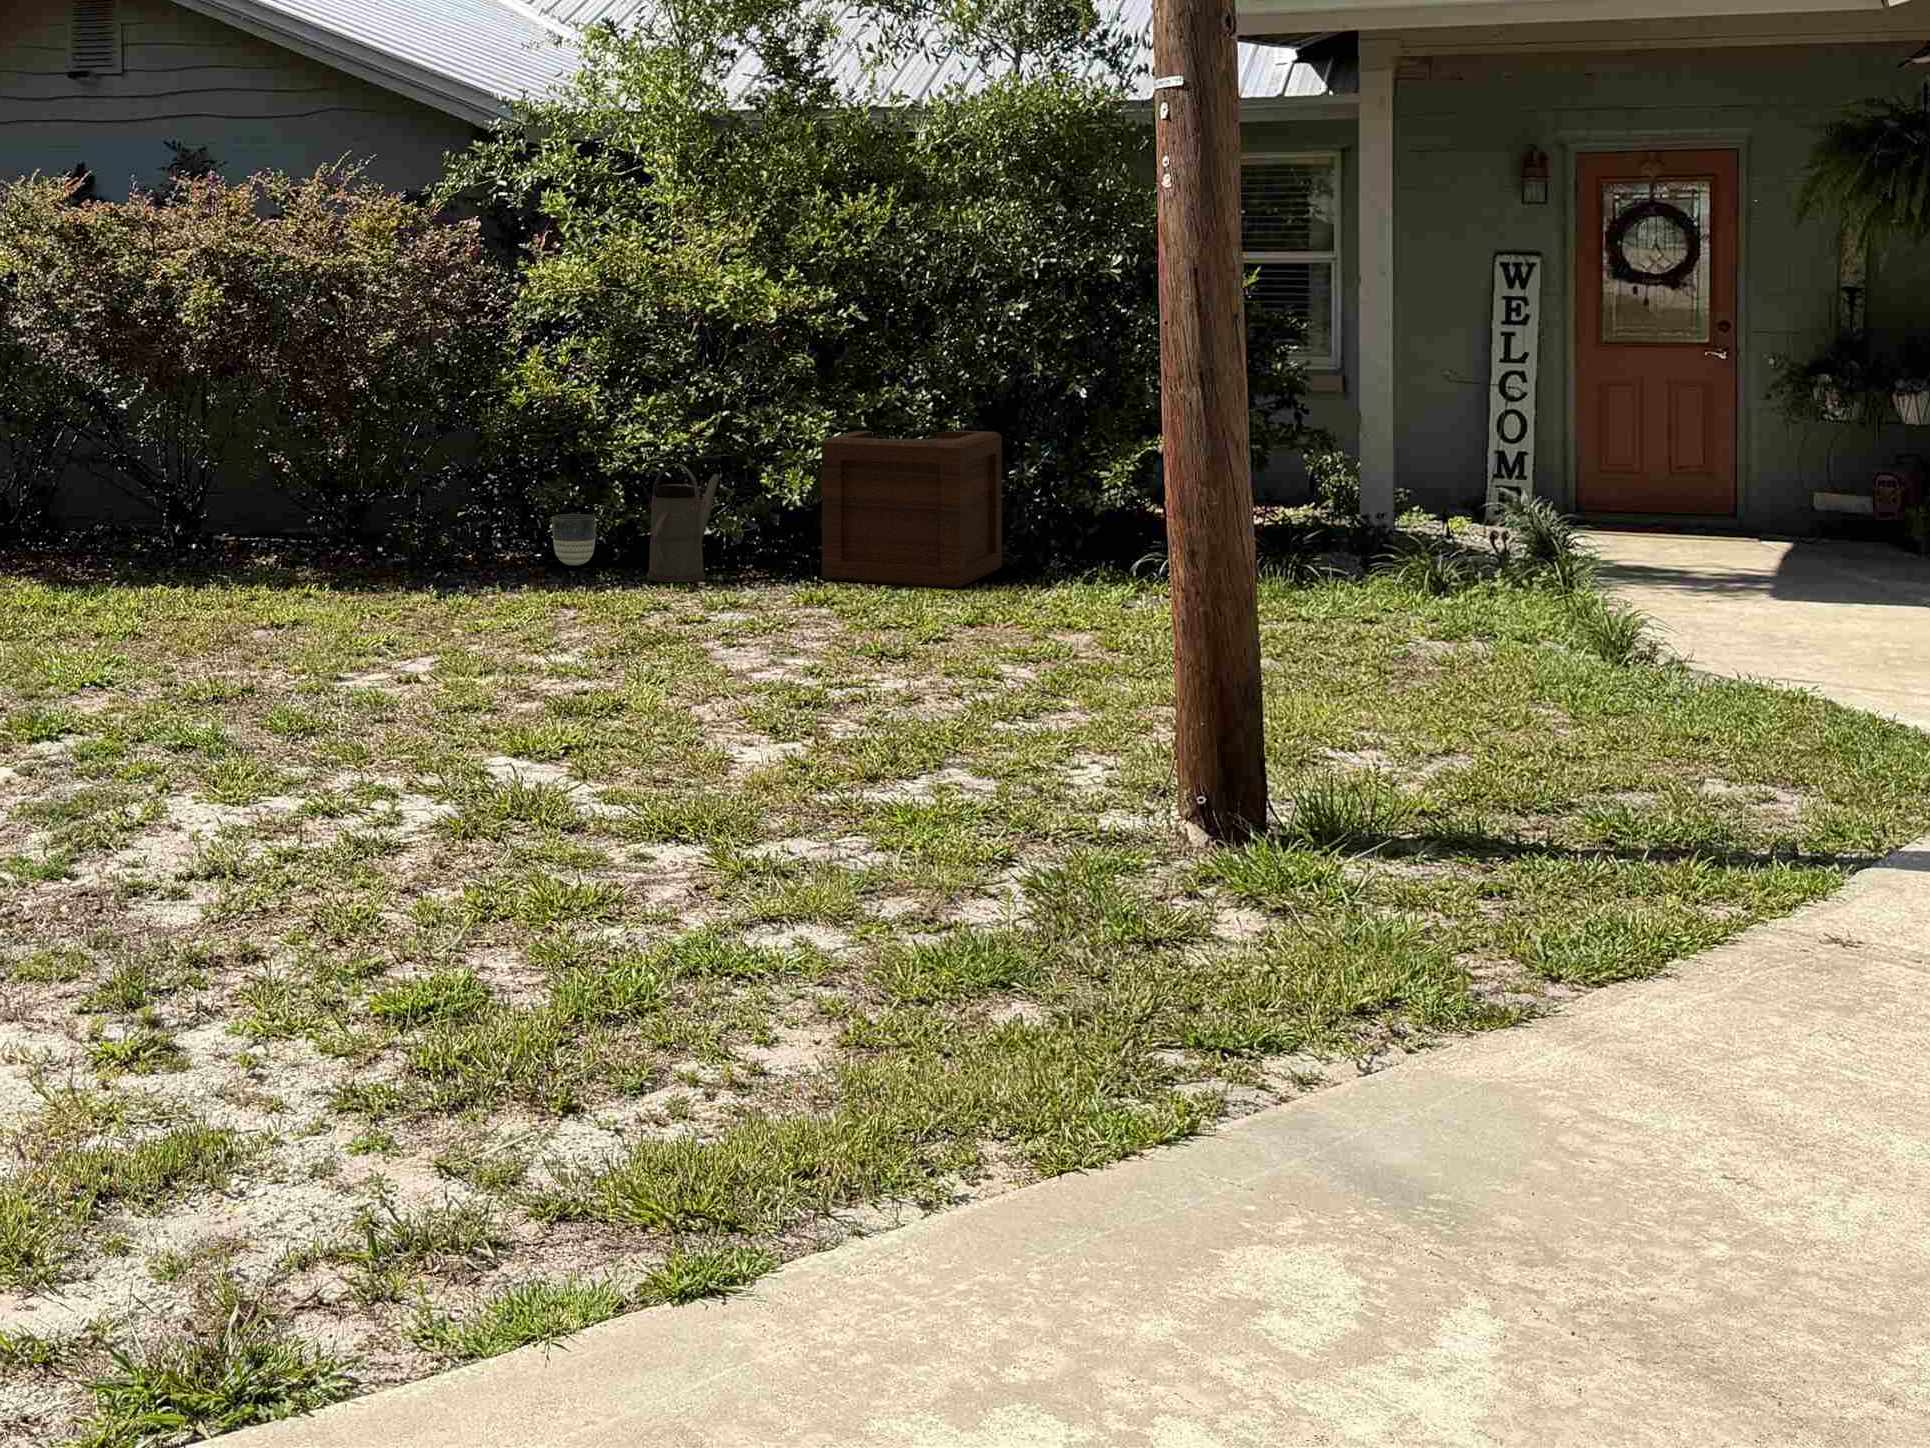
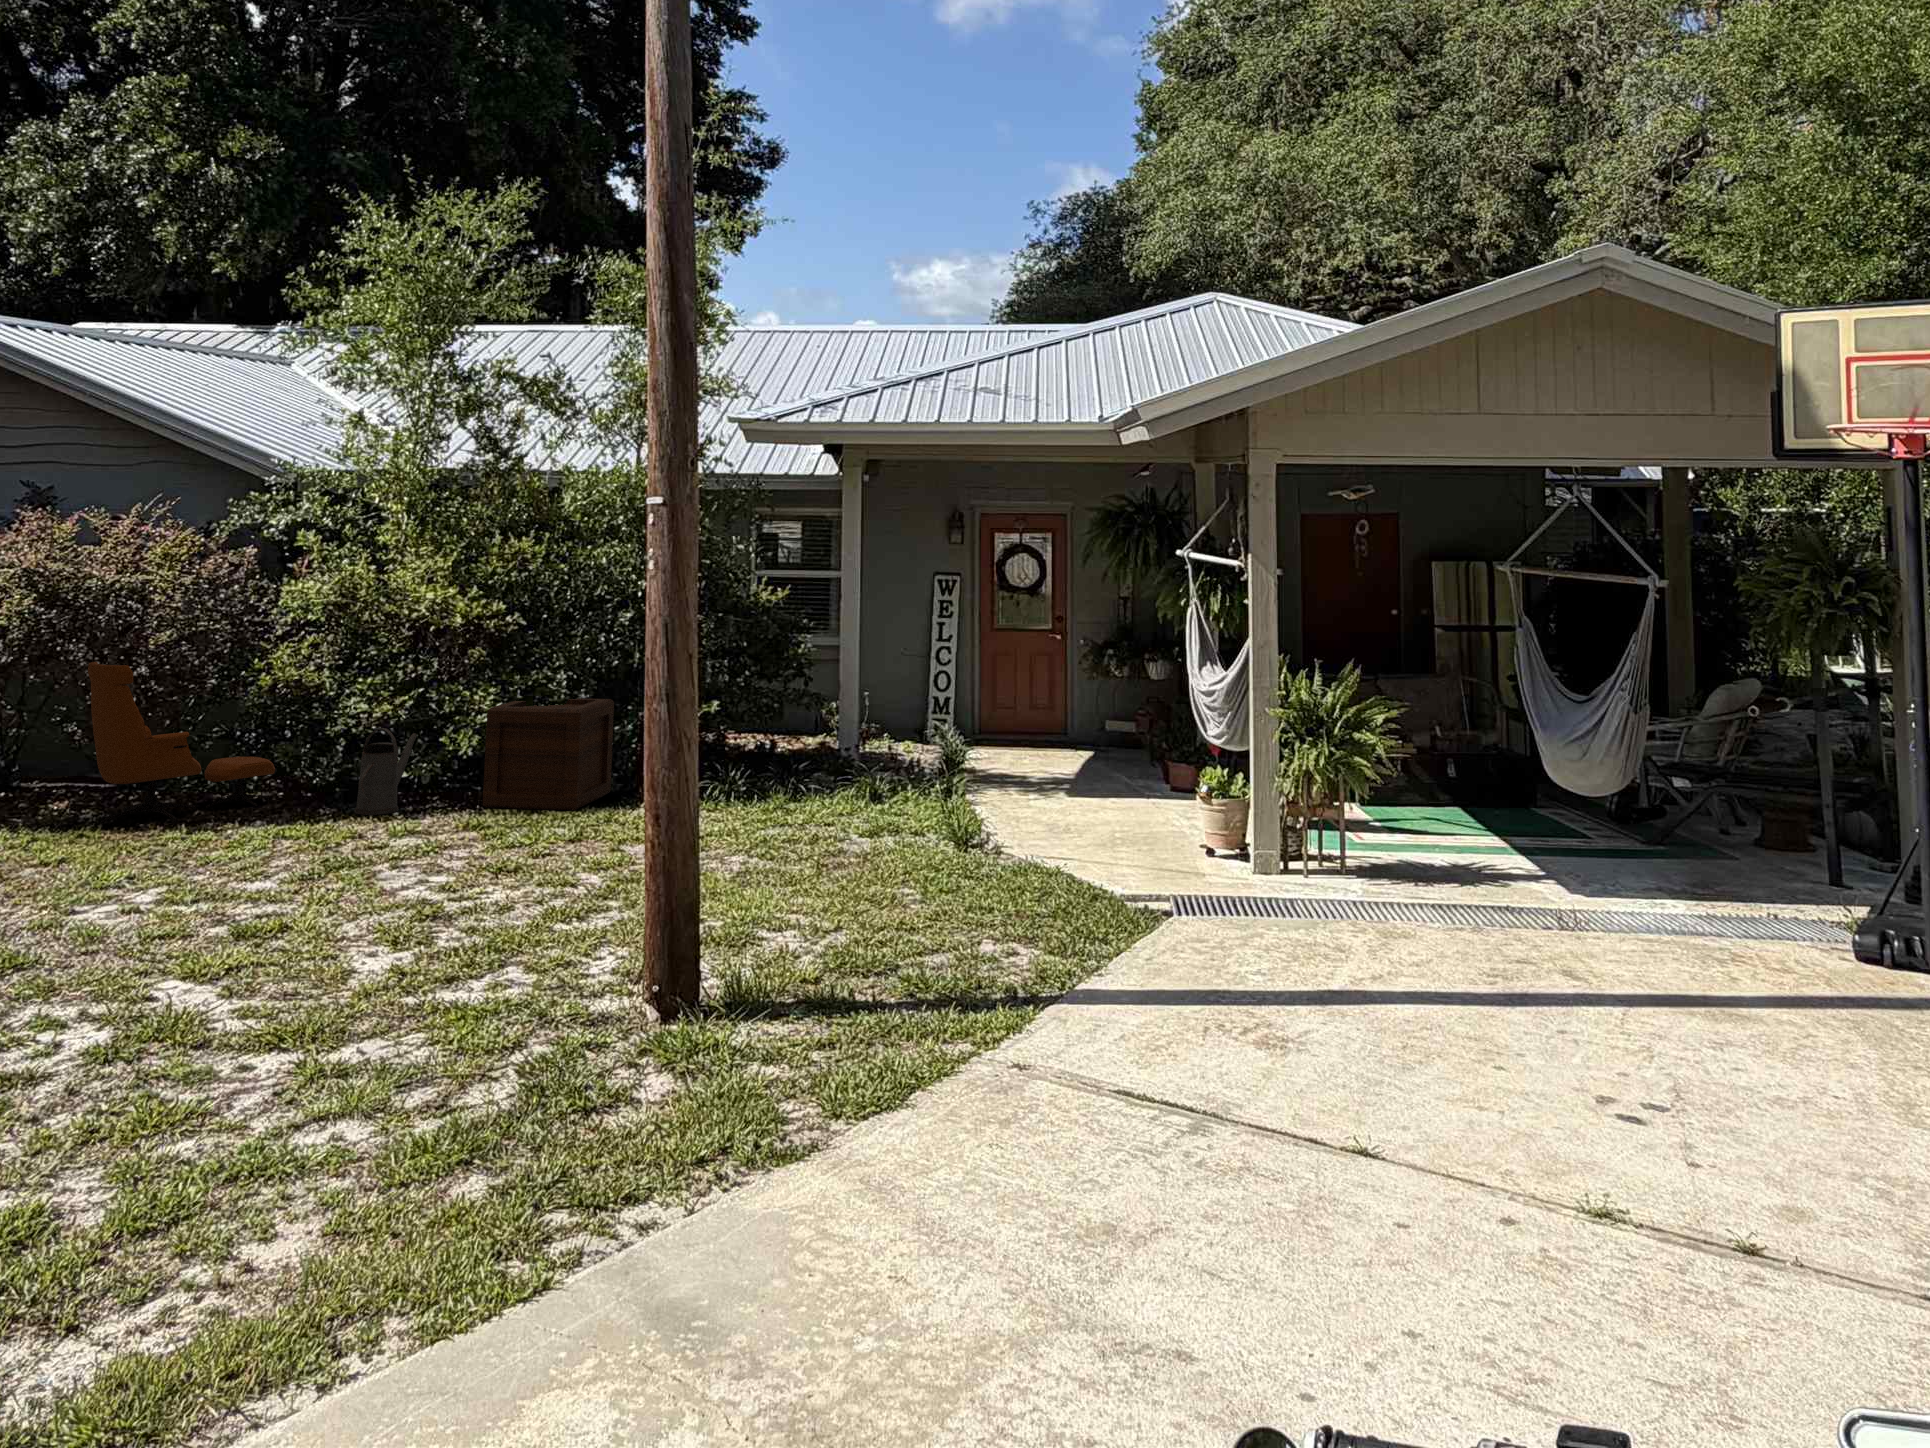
lounge chair: none [294,366,532,580] -> present [88,662,275,824]
planter: present [552,514,596,566] -> none [289,765,323,804]

